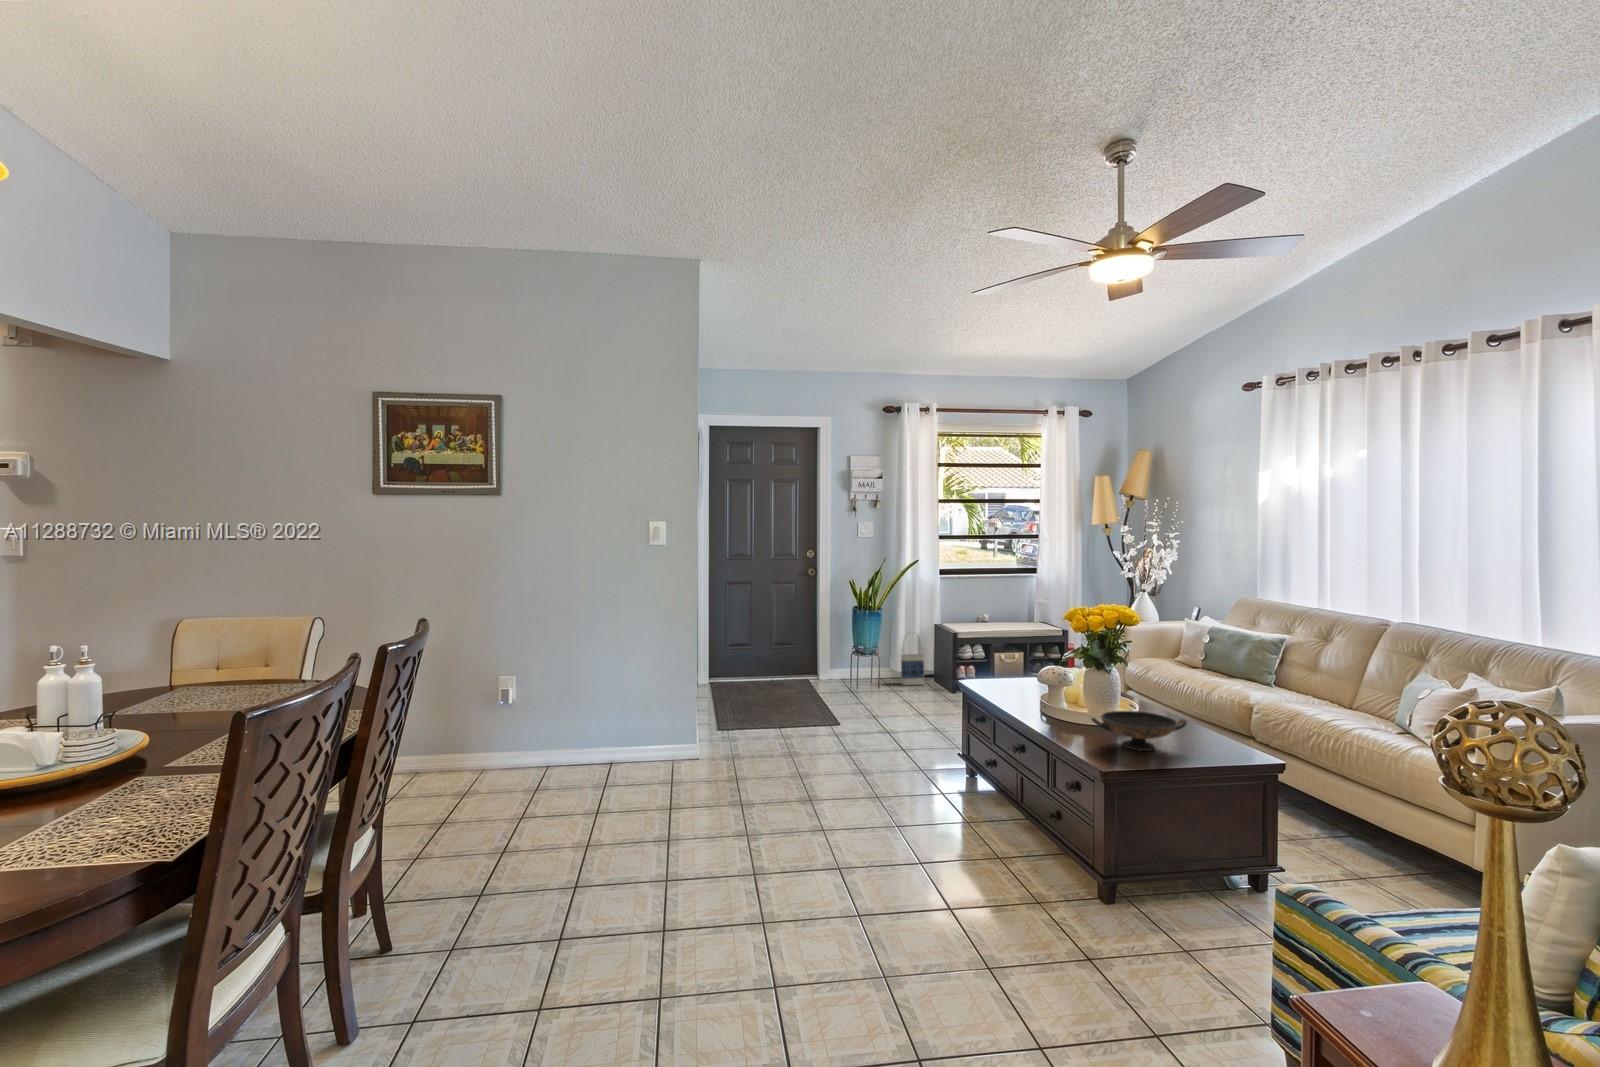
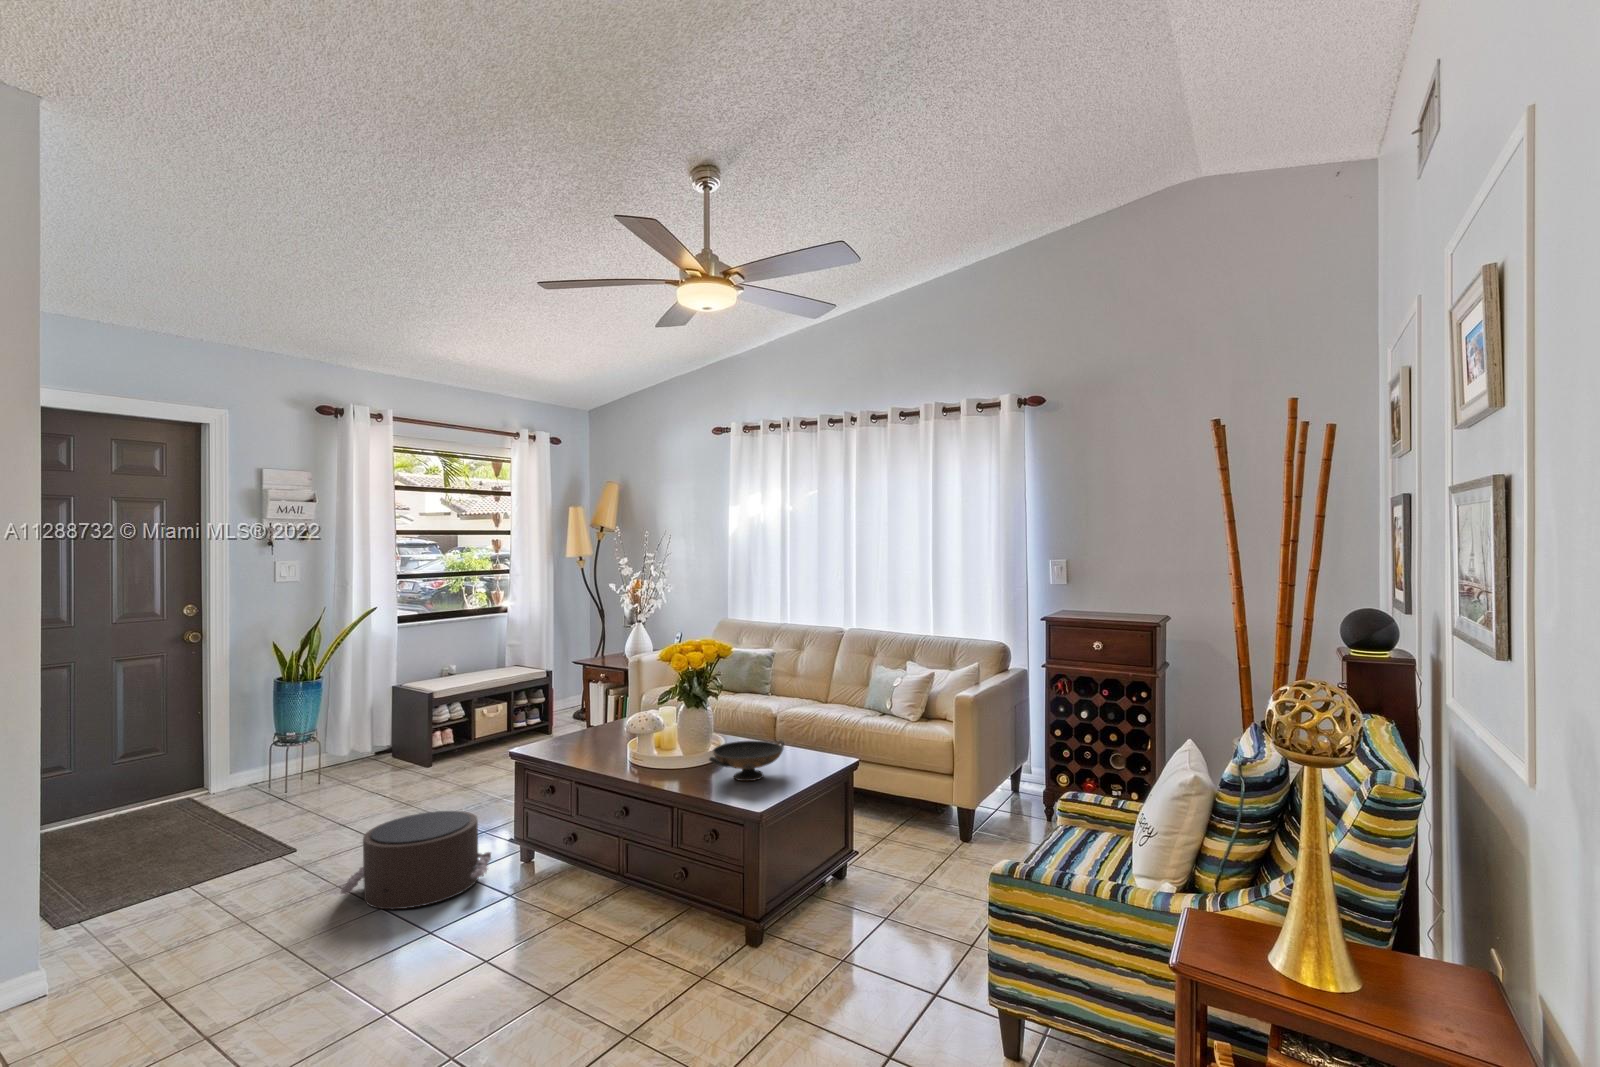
bag: present [901,645,924,685] -> none [348,699,382,769]
pouf: none [835,719,943,786] -> present [340,811,491,909]

